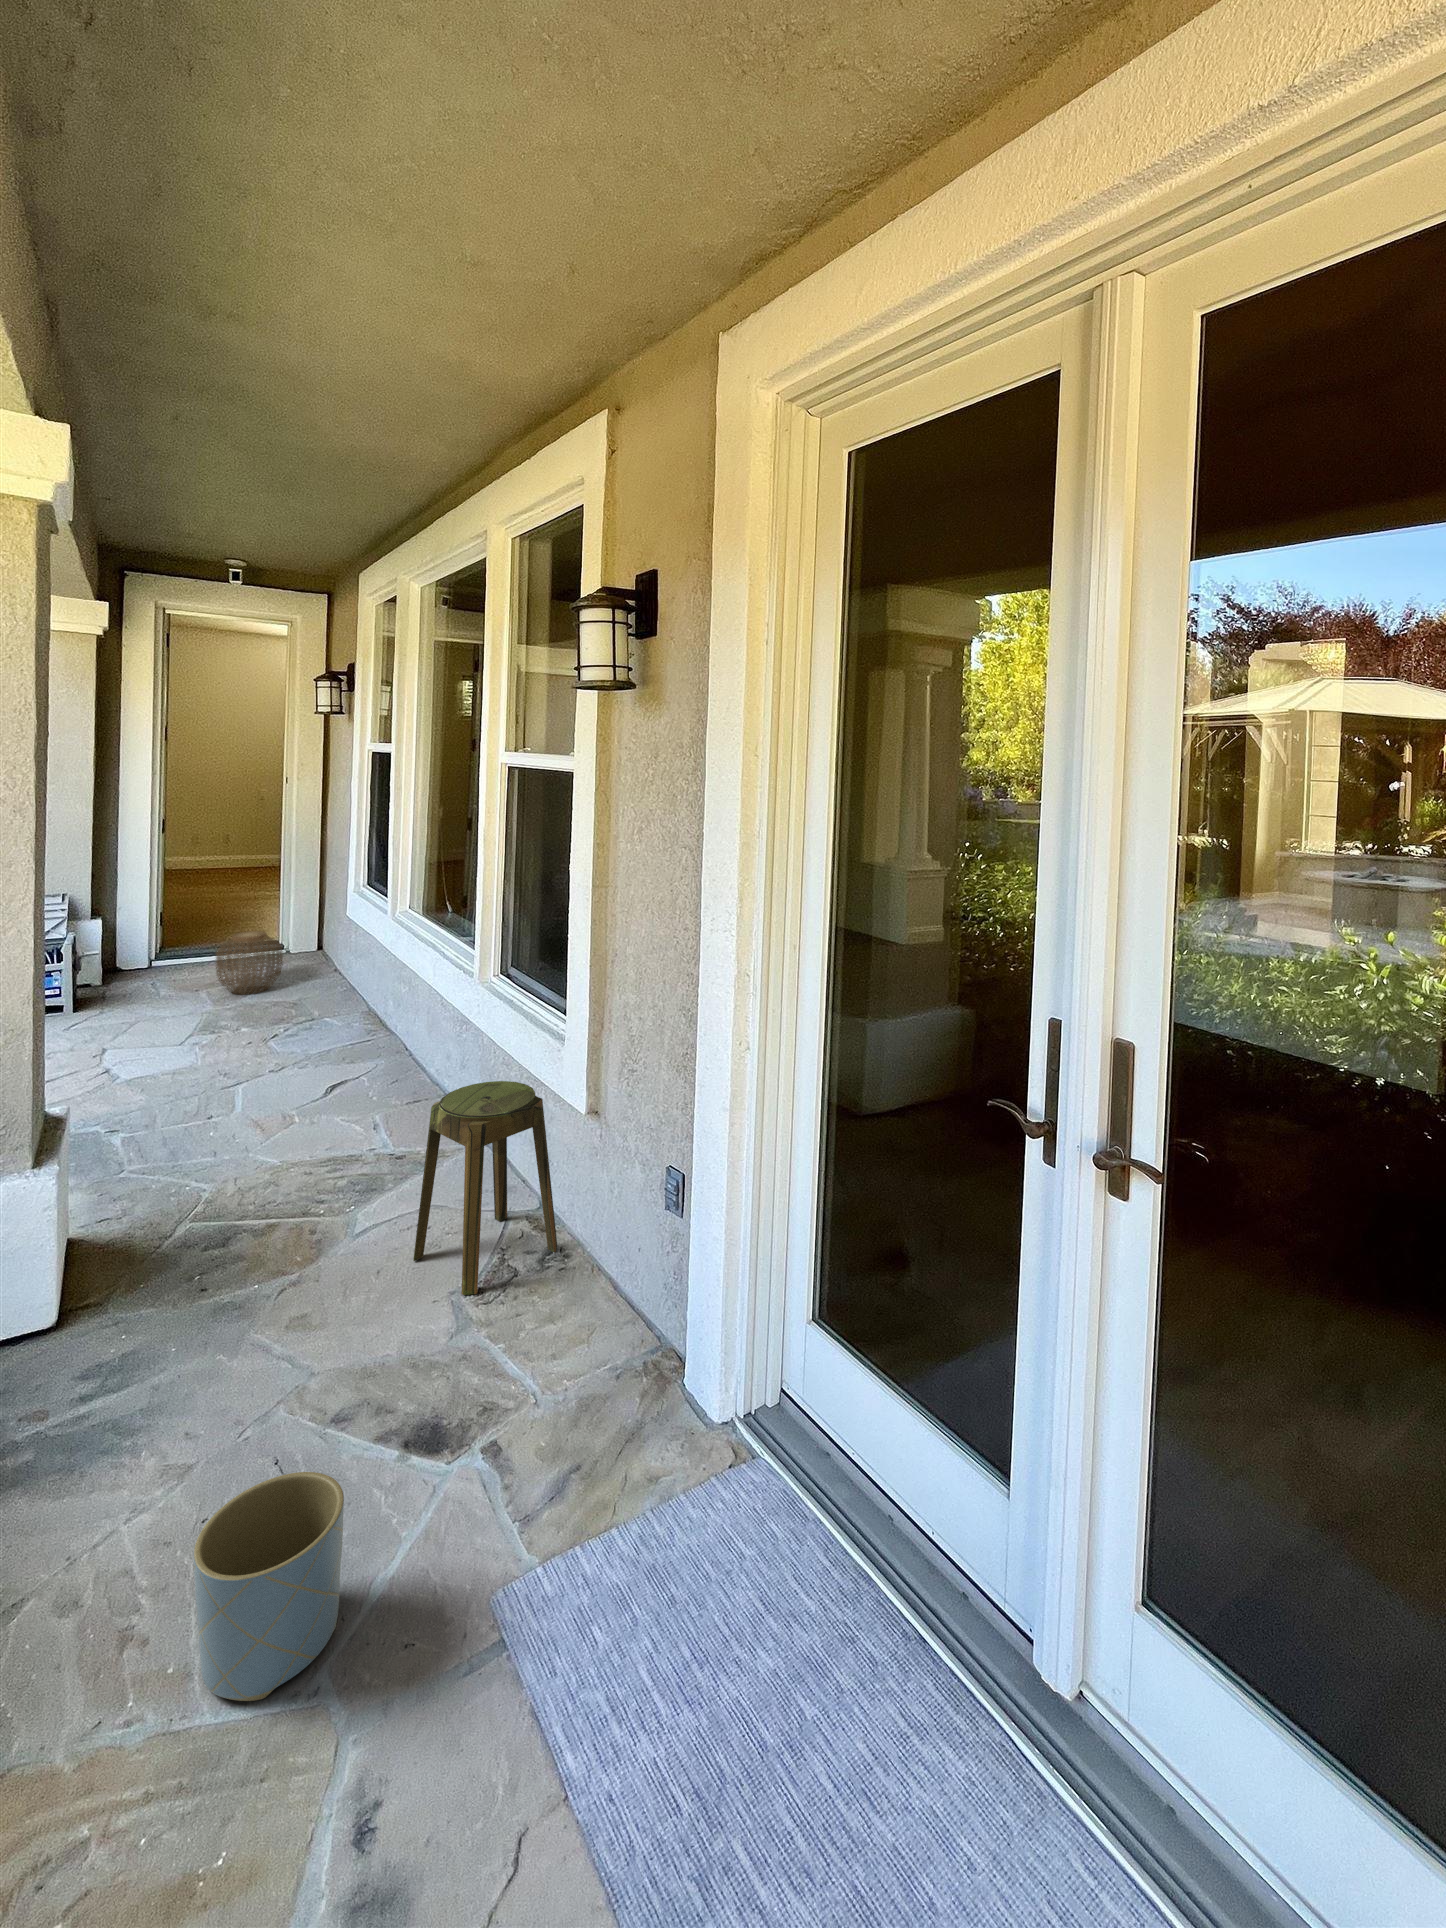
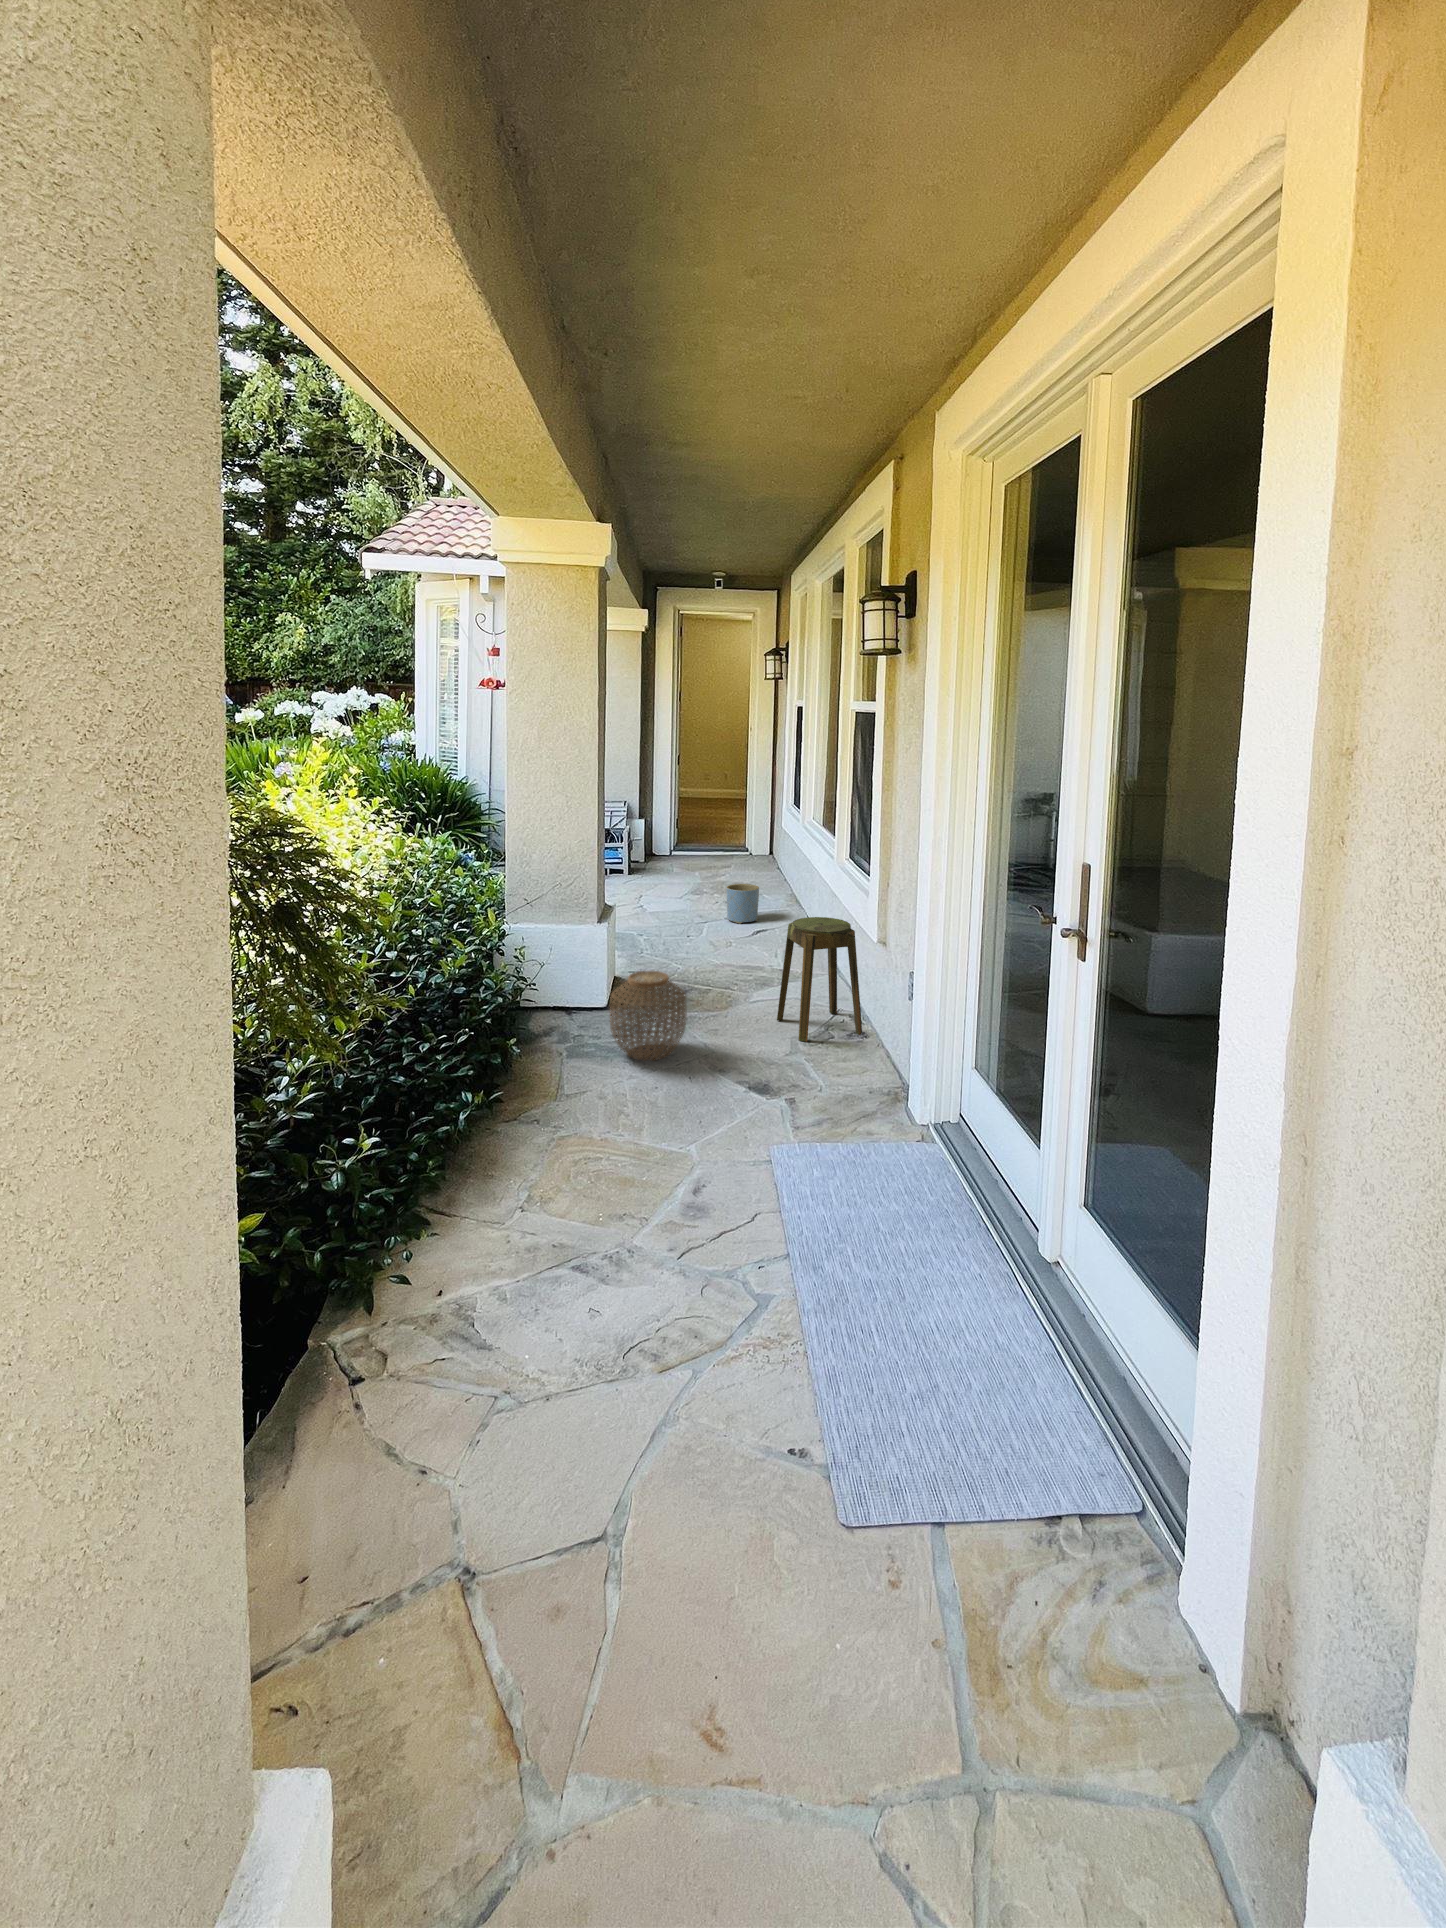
woven basket: present [216,931,282,994] -> present [610,971,686,1061]
planter: present [194,1472,344,1701] -> present [727,884,759,924]

